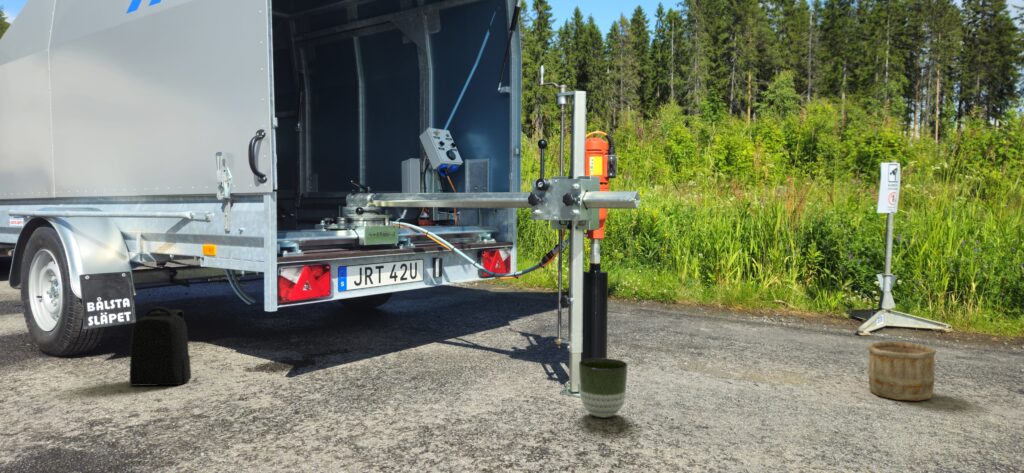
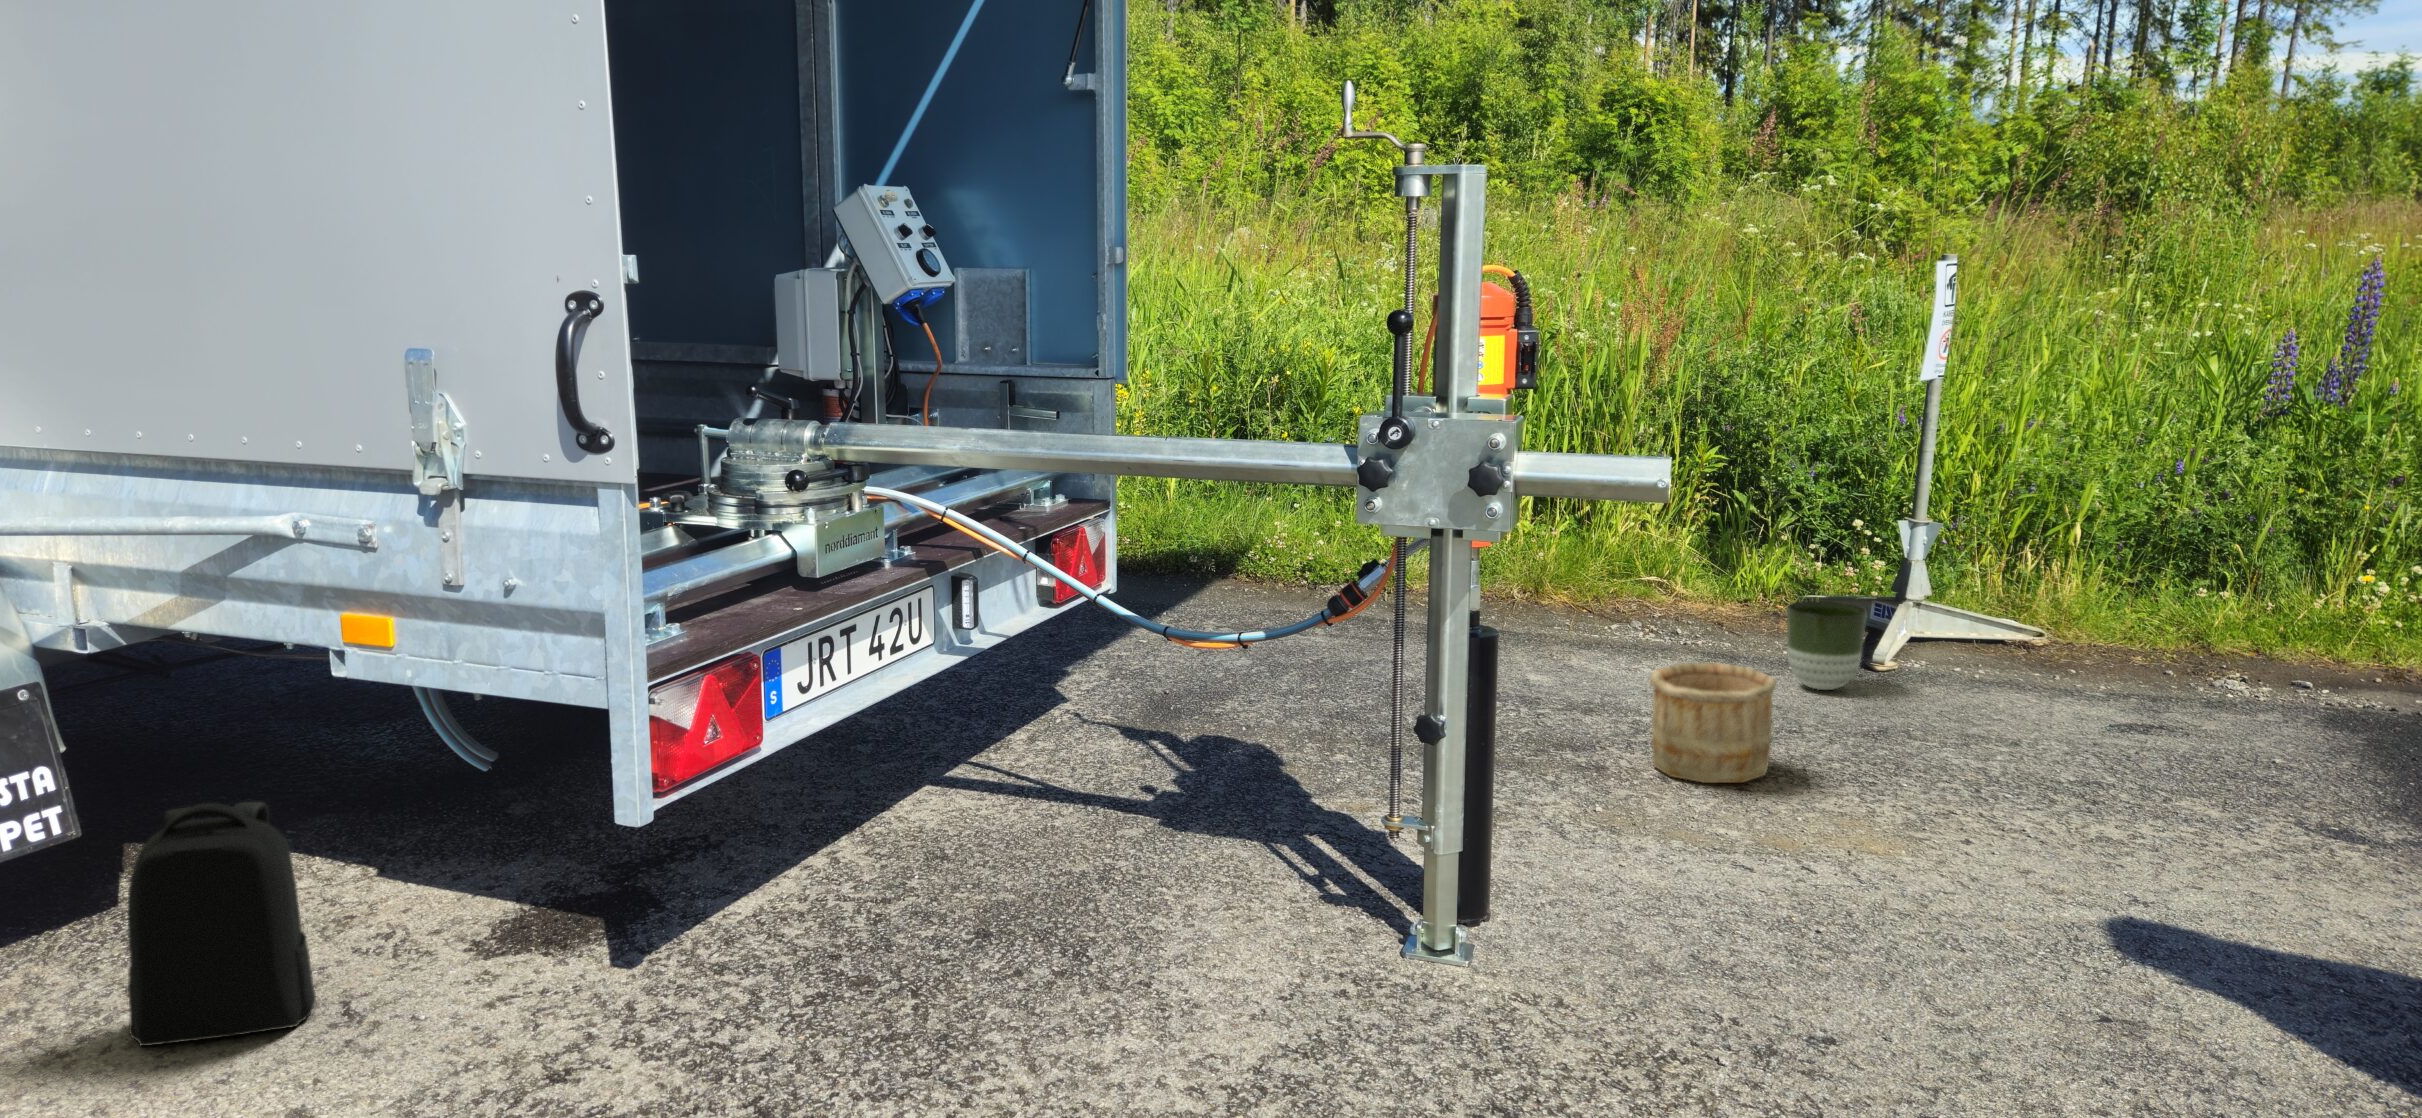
wooden bucket: present [867,341,936,401] -> present [1650,663,1776,783]
planter: present [579,358,627,418] -> present [1787,601,1867,690]

